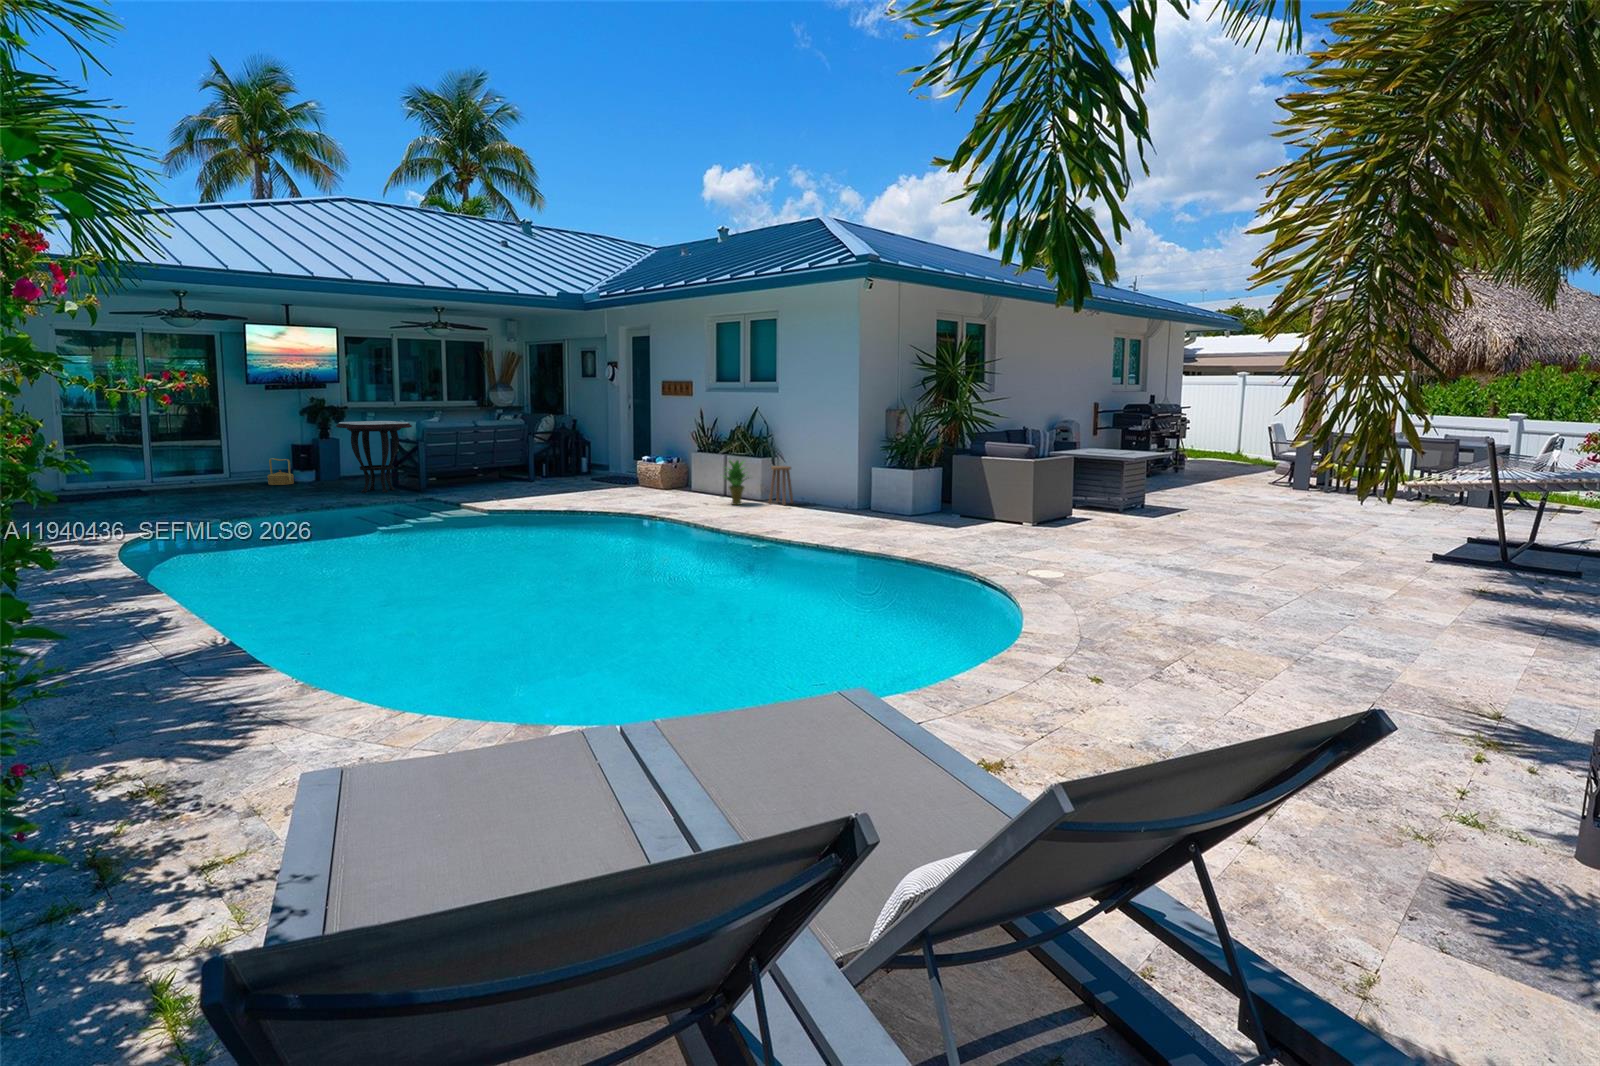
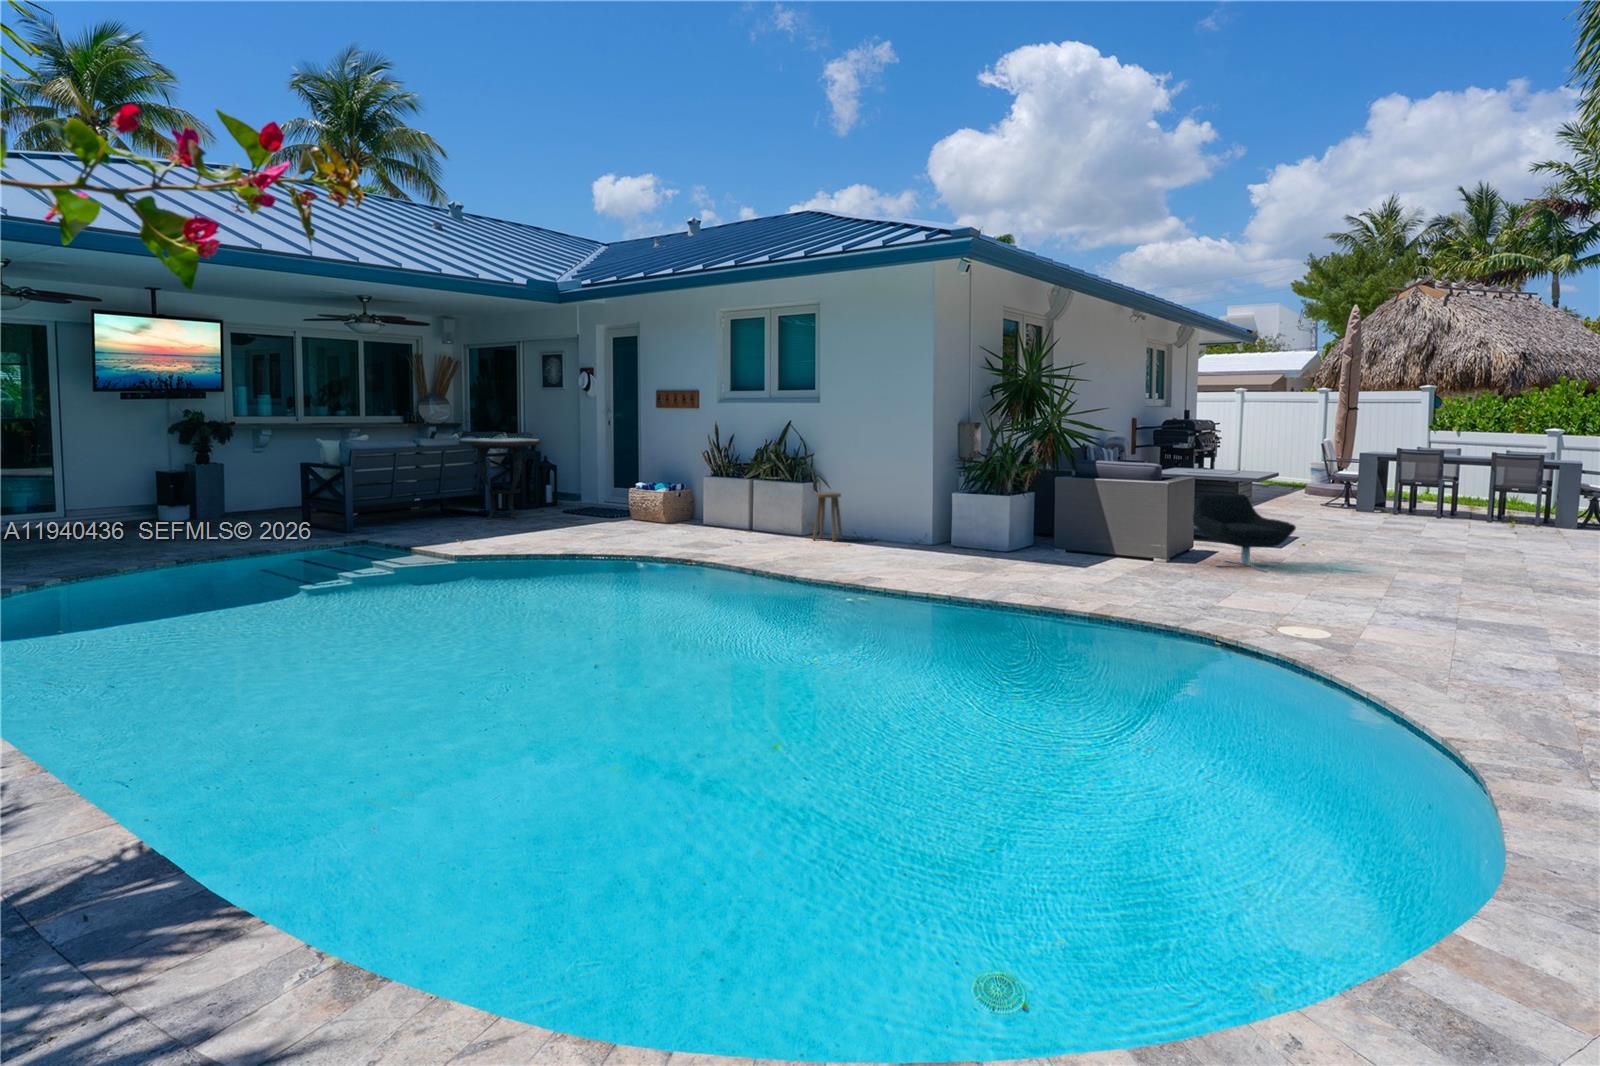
side table: present [336,421,412,492] -> present [459,438,542,519]
woven basket: present [268,458,294,485] -> none [125,490,163,525]
potted plant: present [724,460,746,505] -> none [751,484,794,542]
lounge chair: none [1053,471,1128,534] -> present [1193,494,1296,572]

